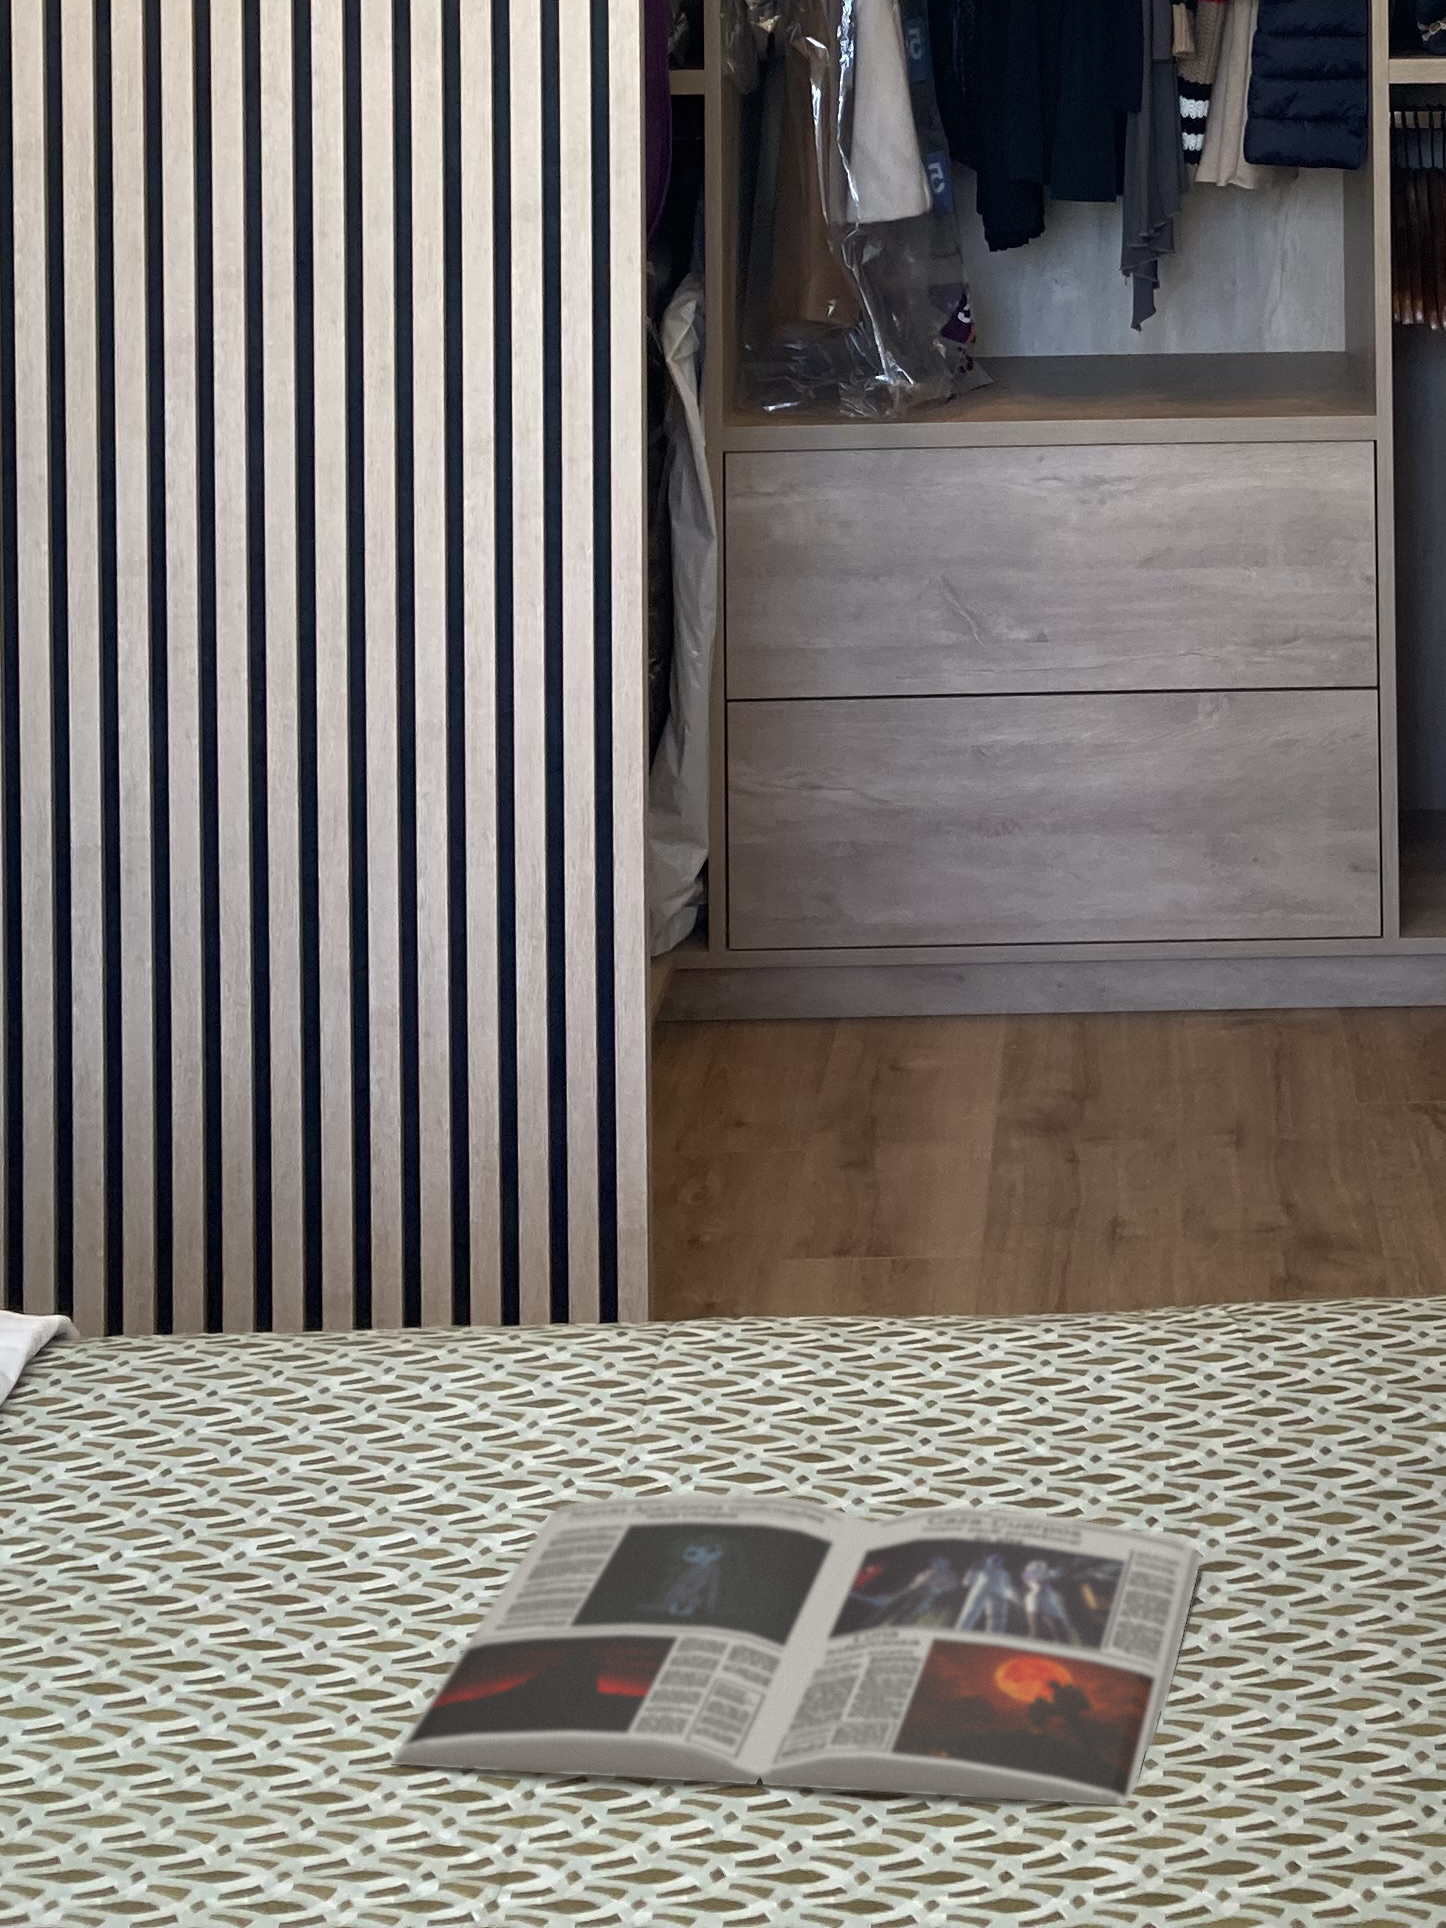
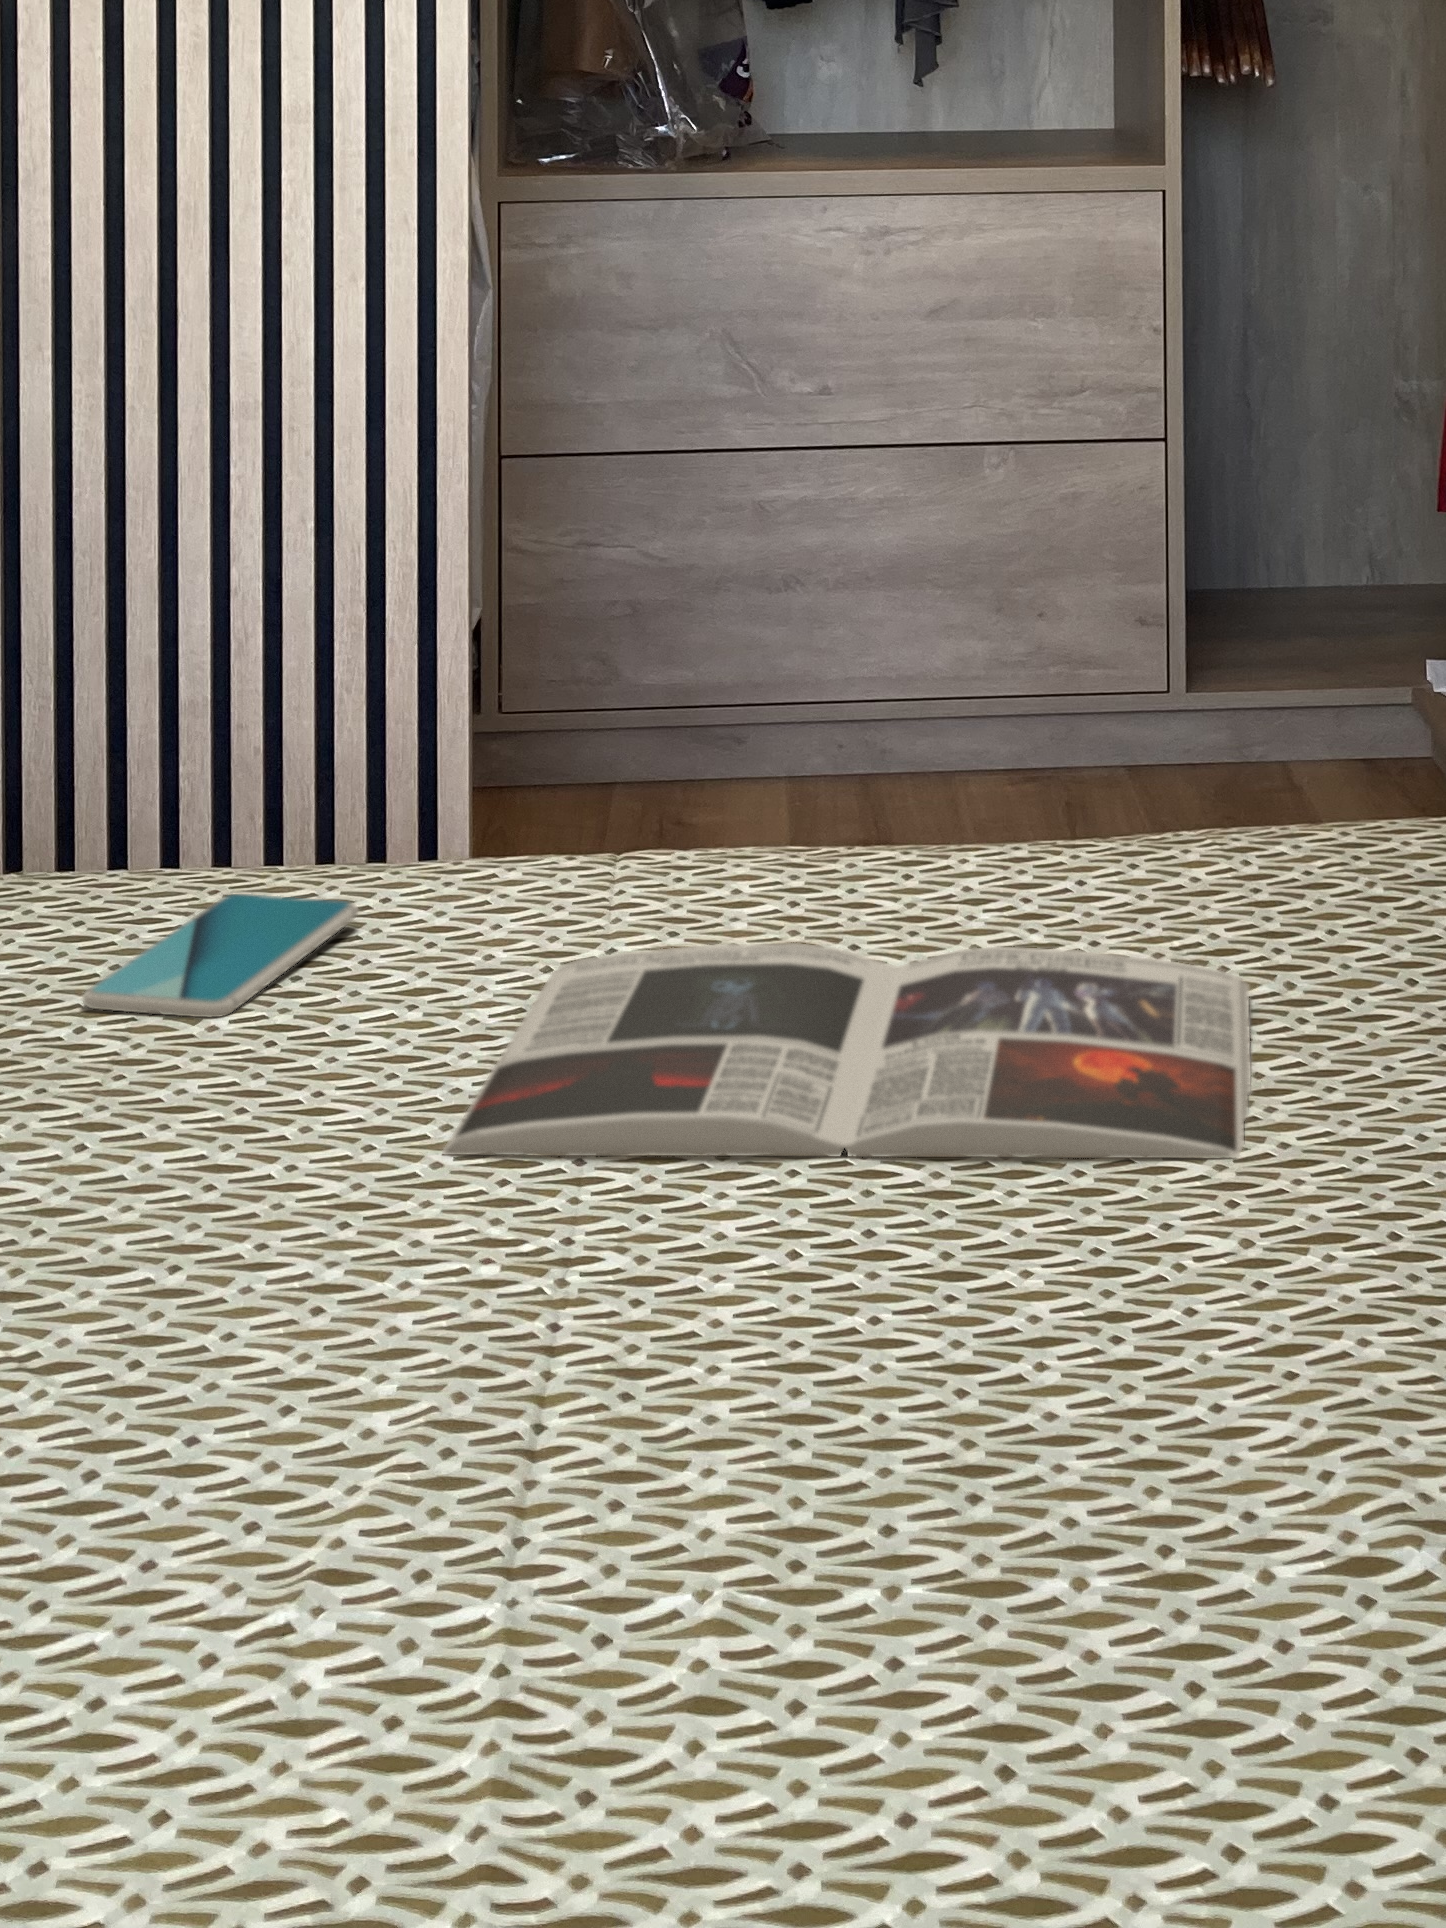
smartphone: none [119,1385,400,1553] -> present [83,894,358,1017]

